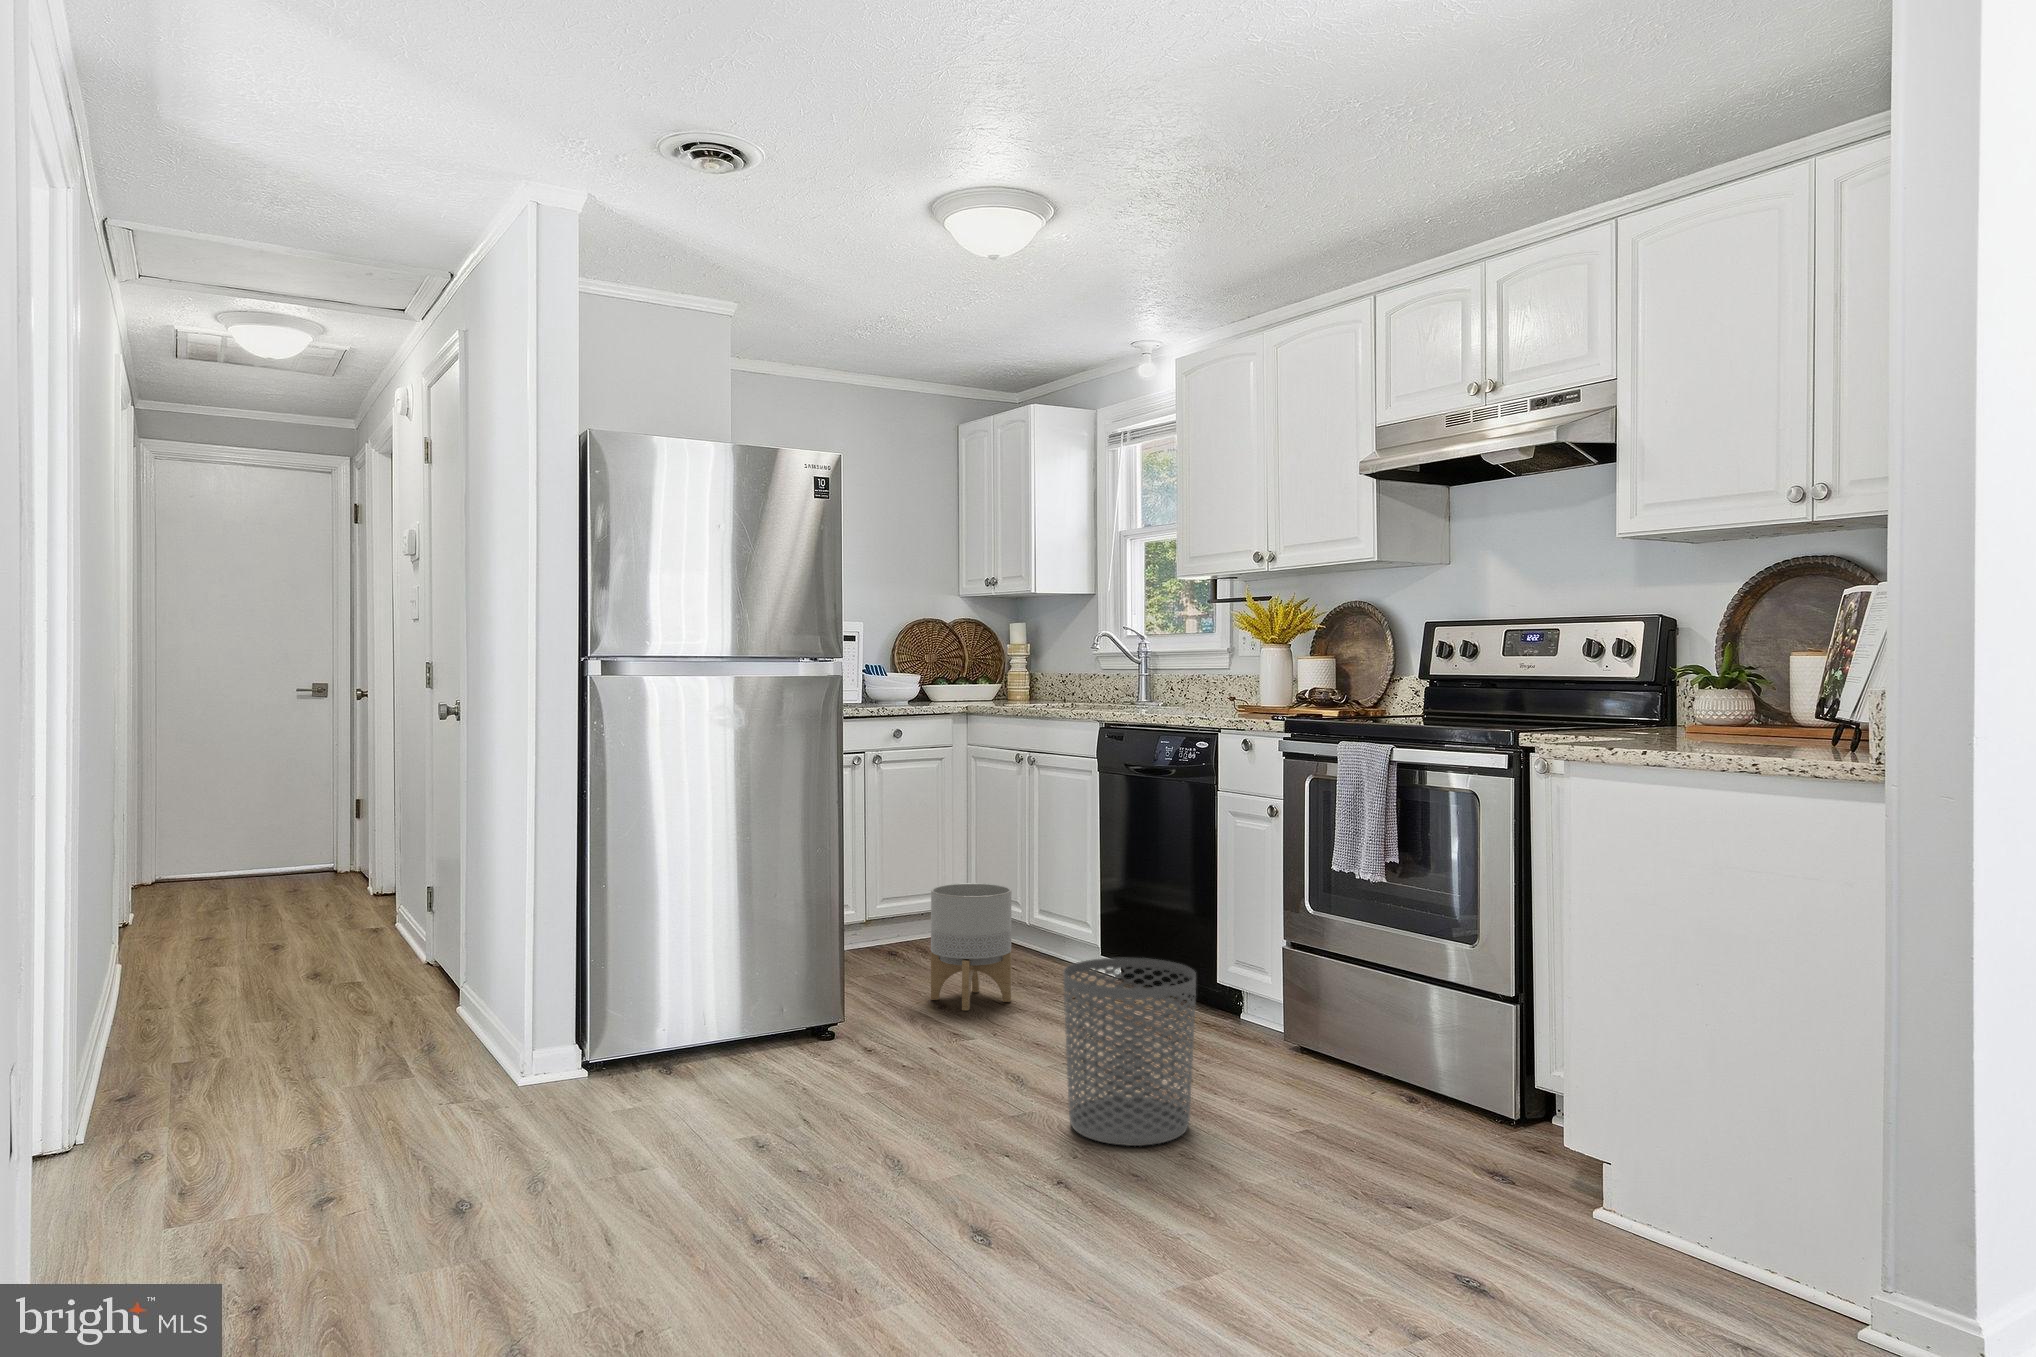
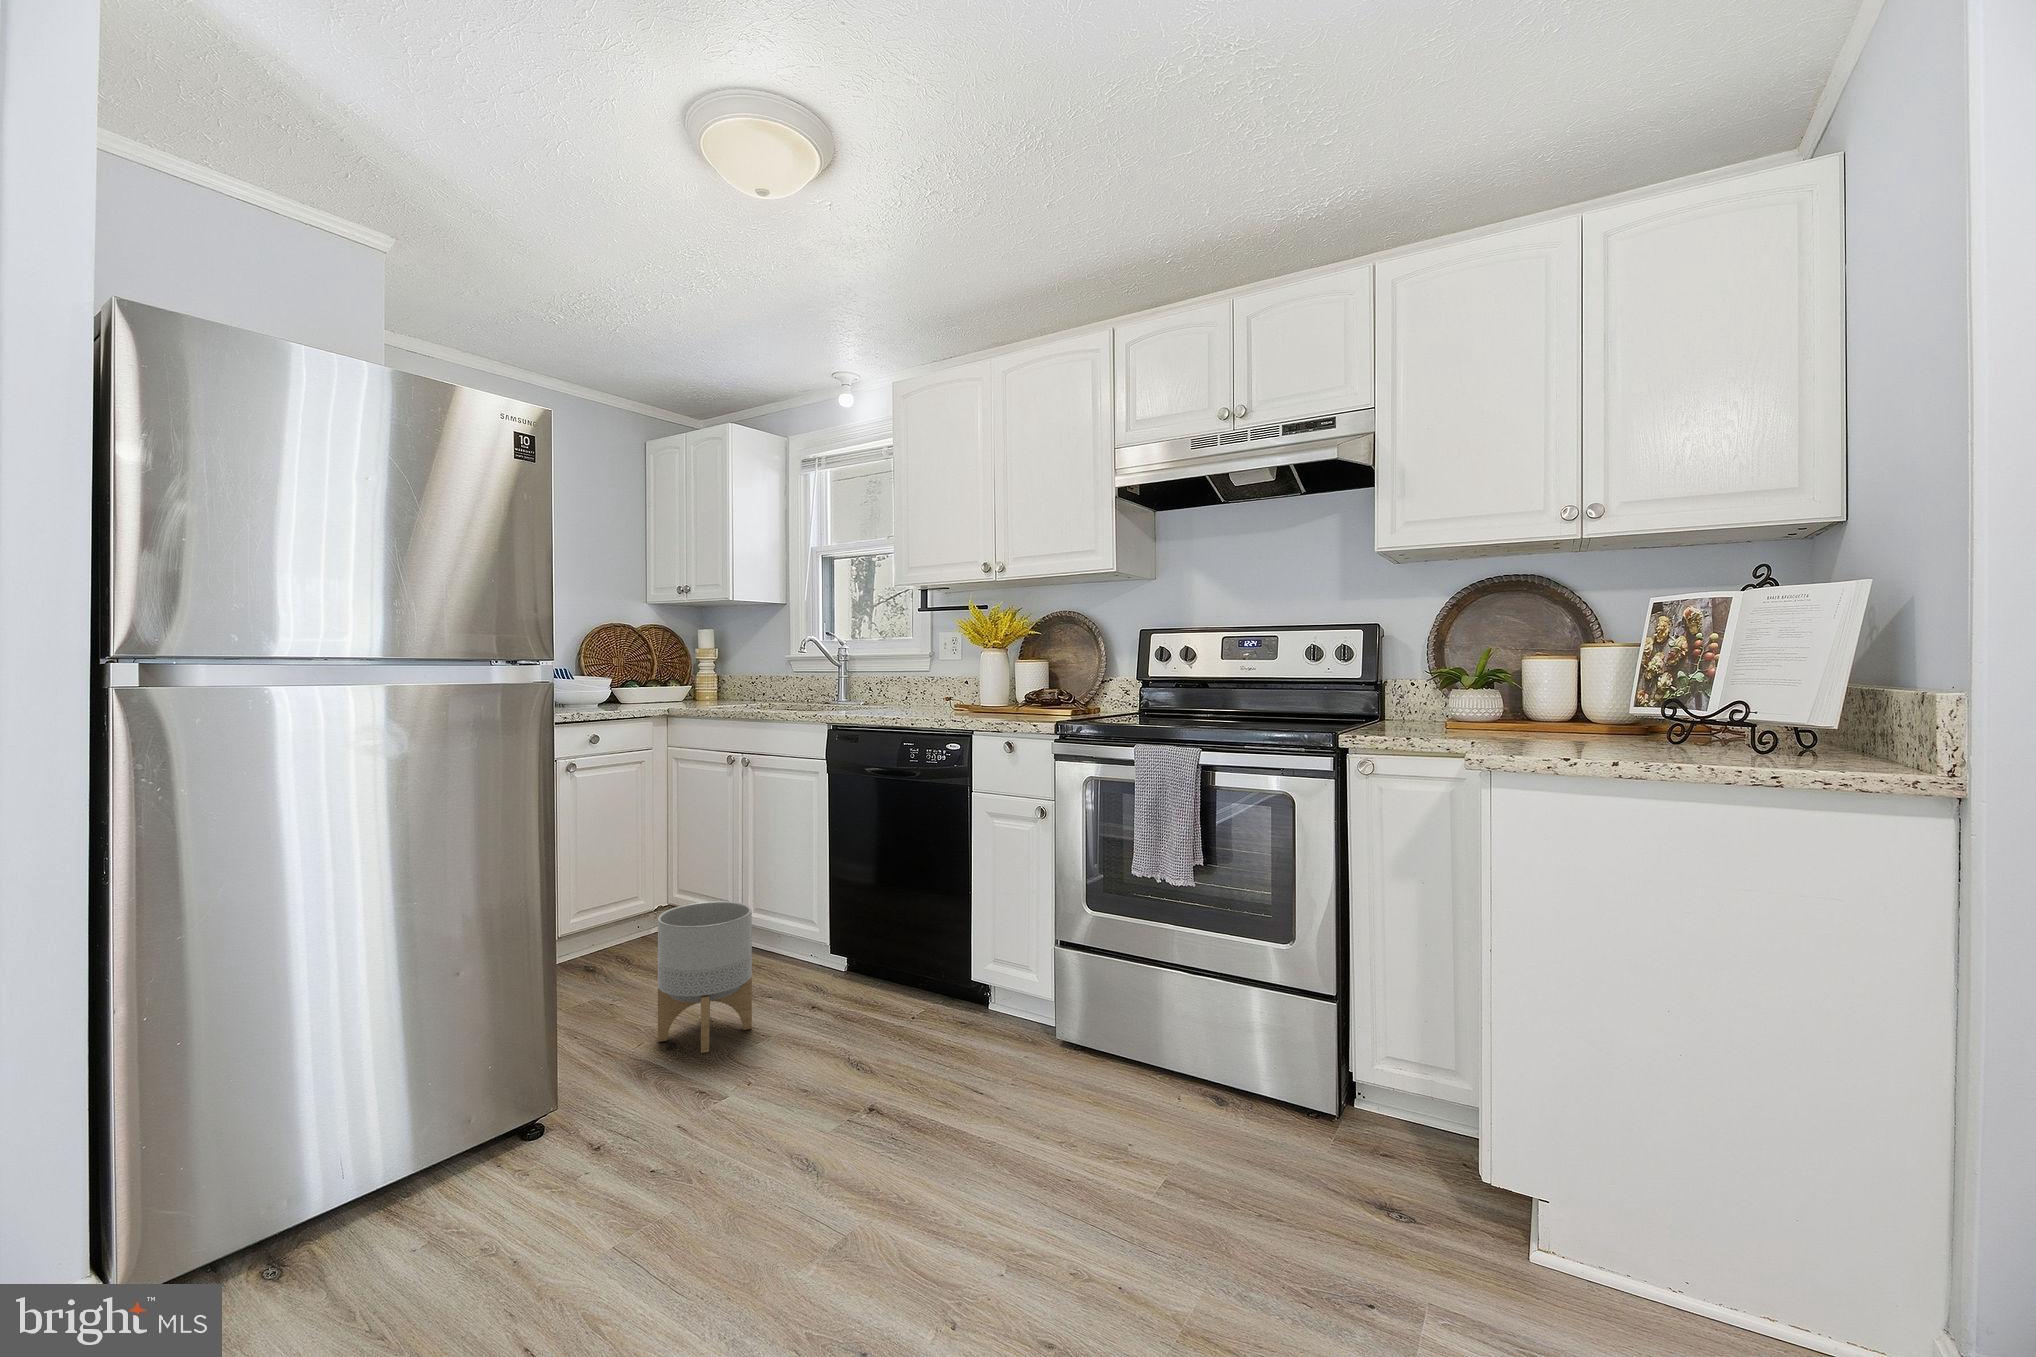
waste bin: present [1063,958,1196,1146] -> none [910,1011,1072,1281]

